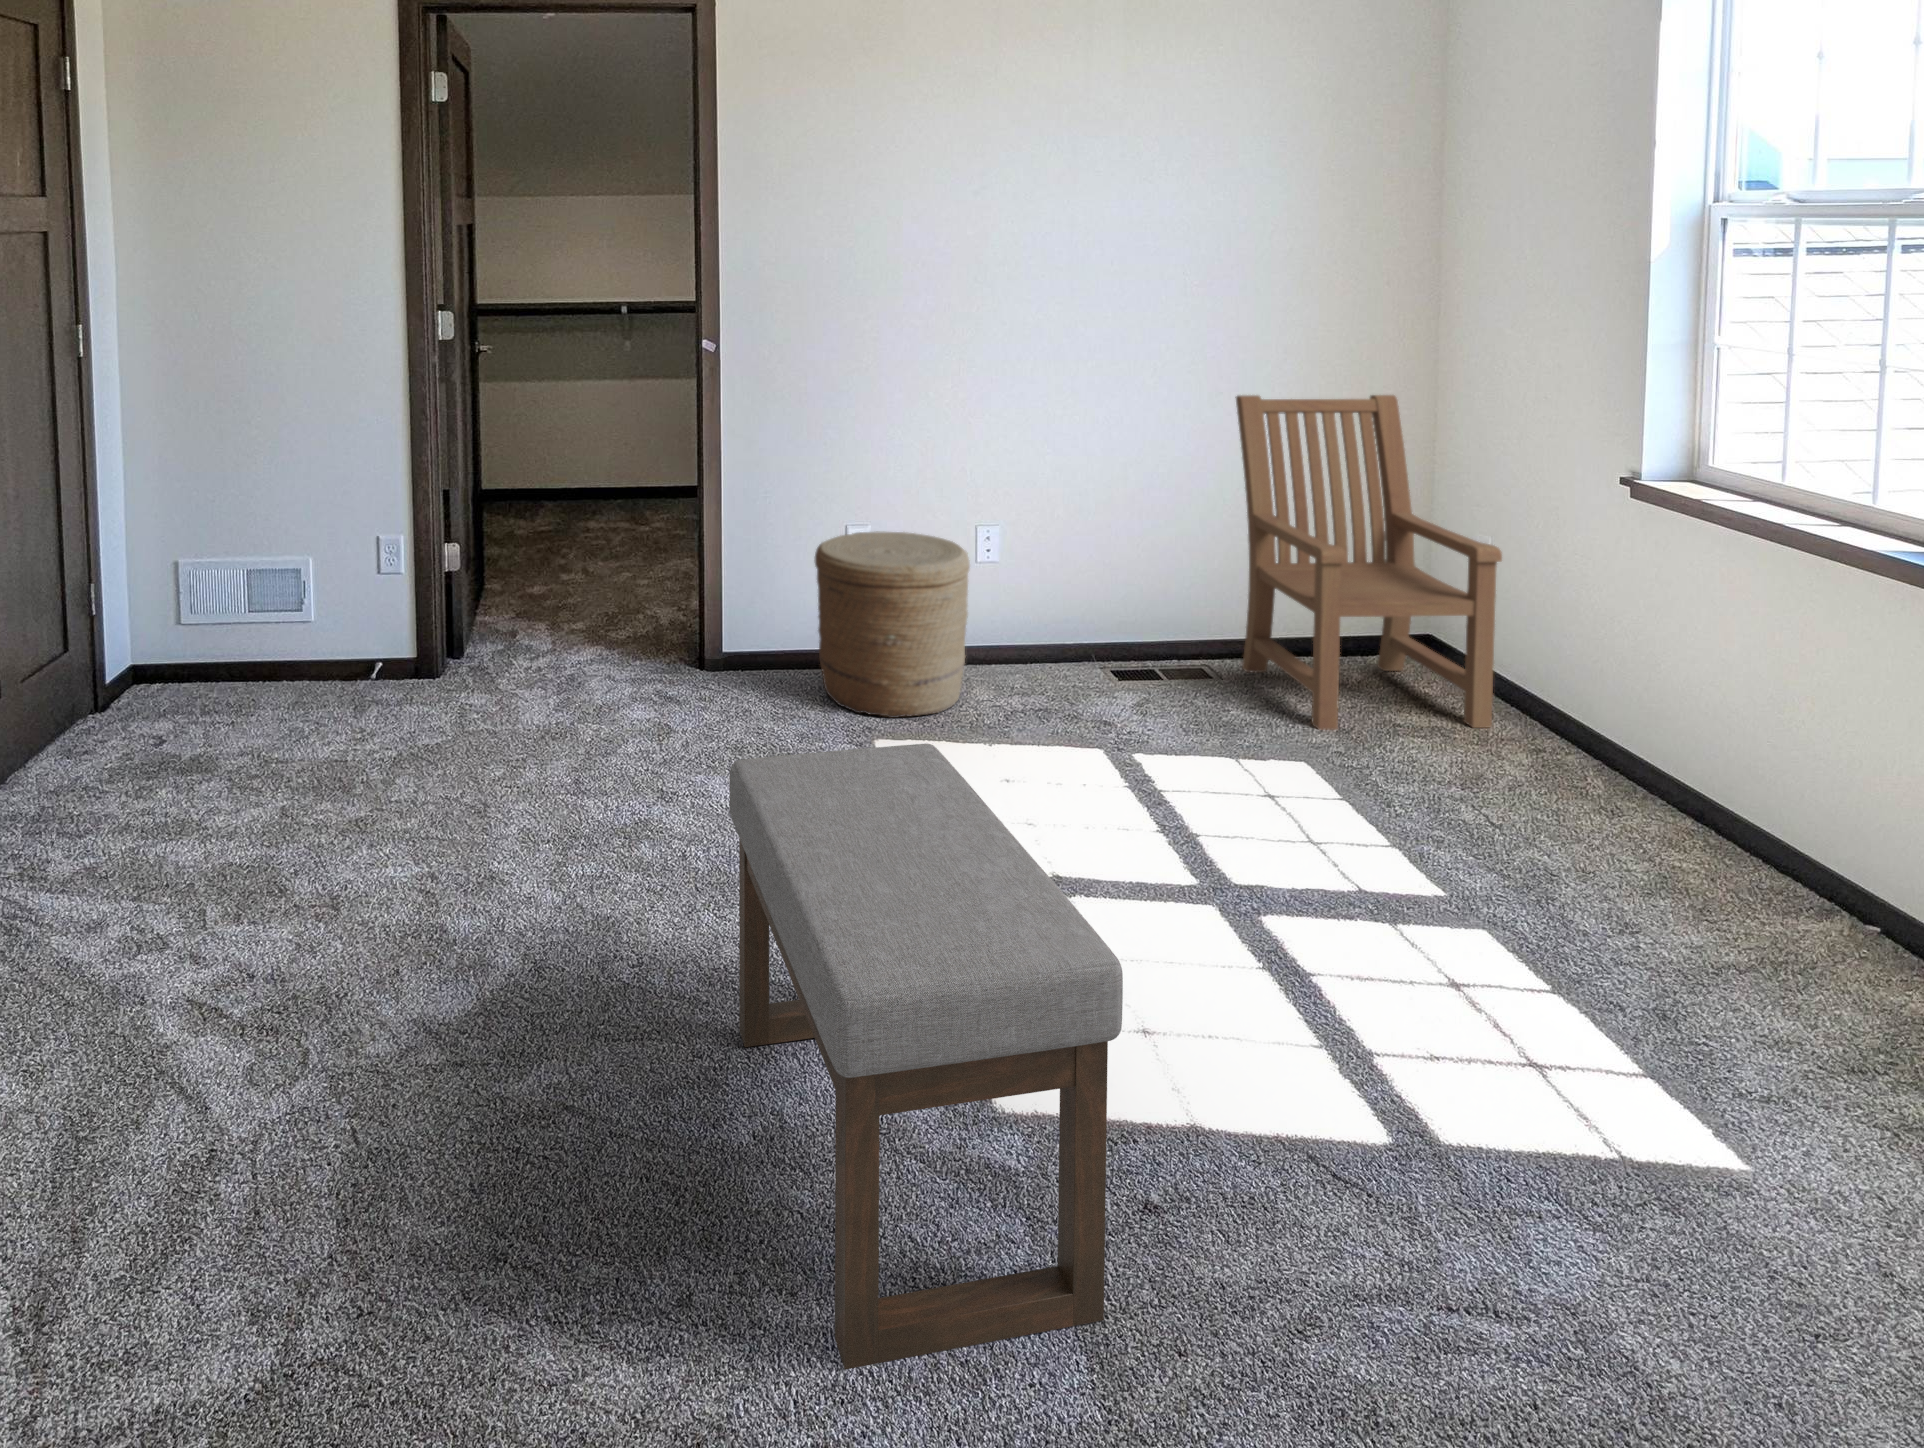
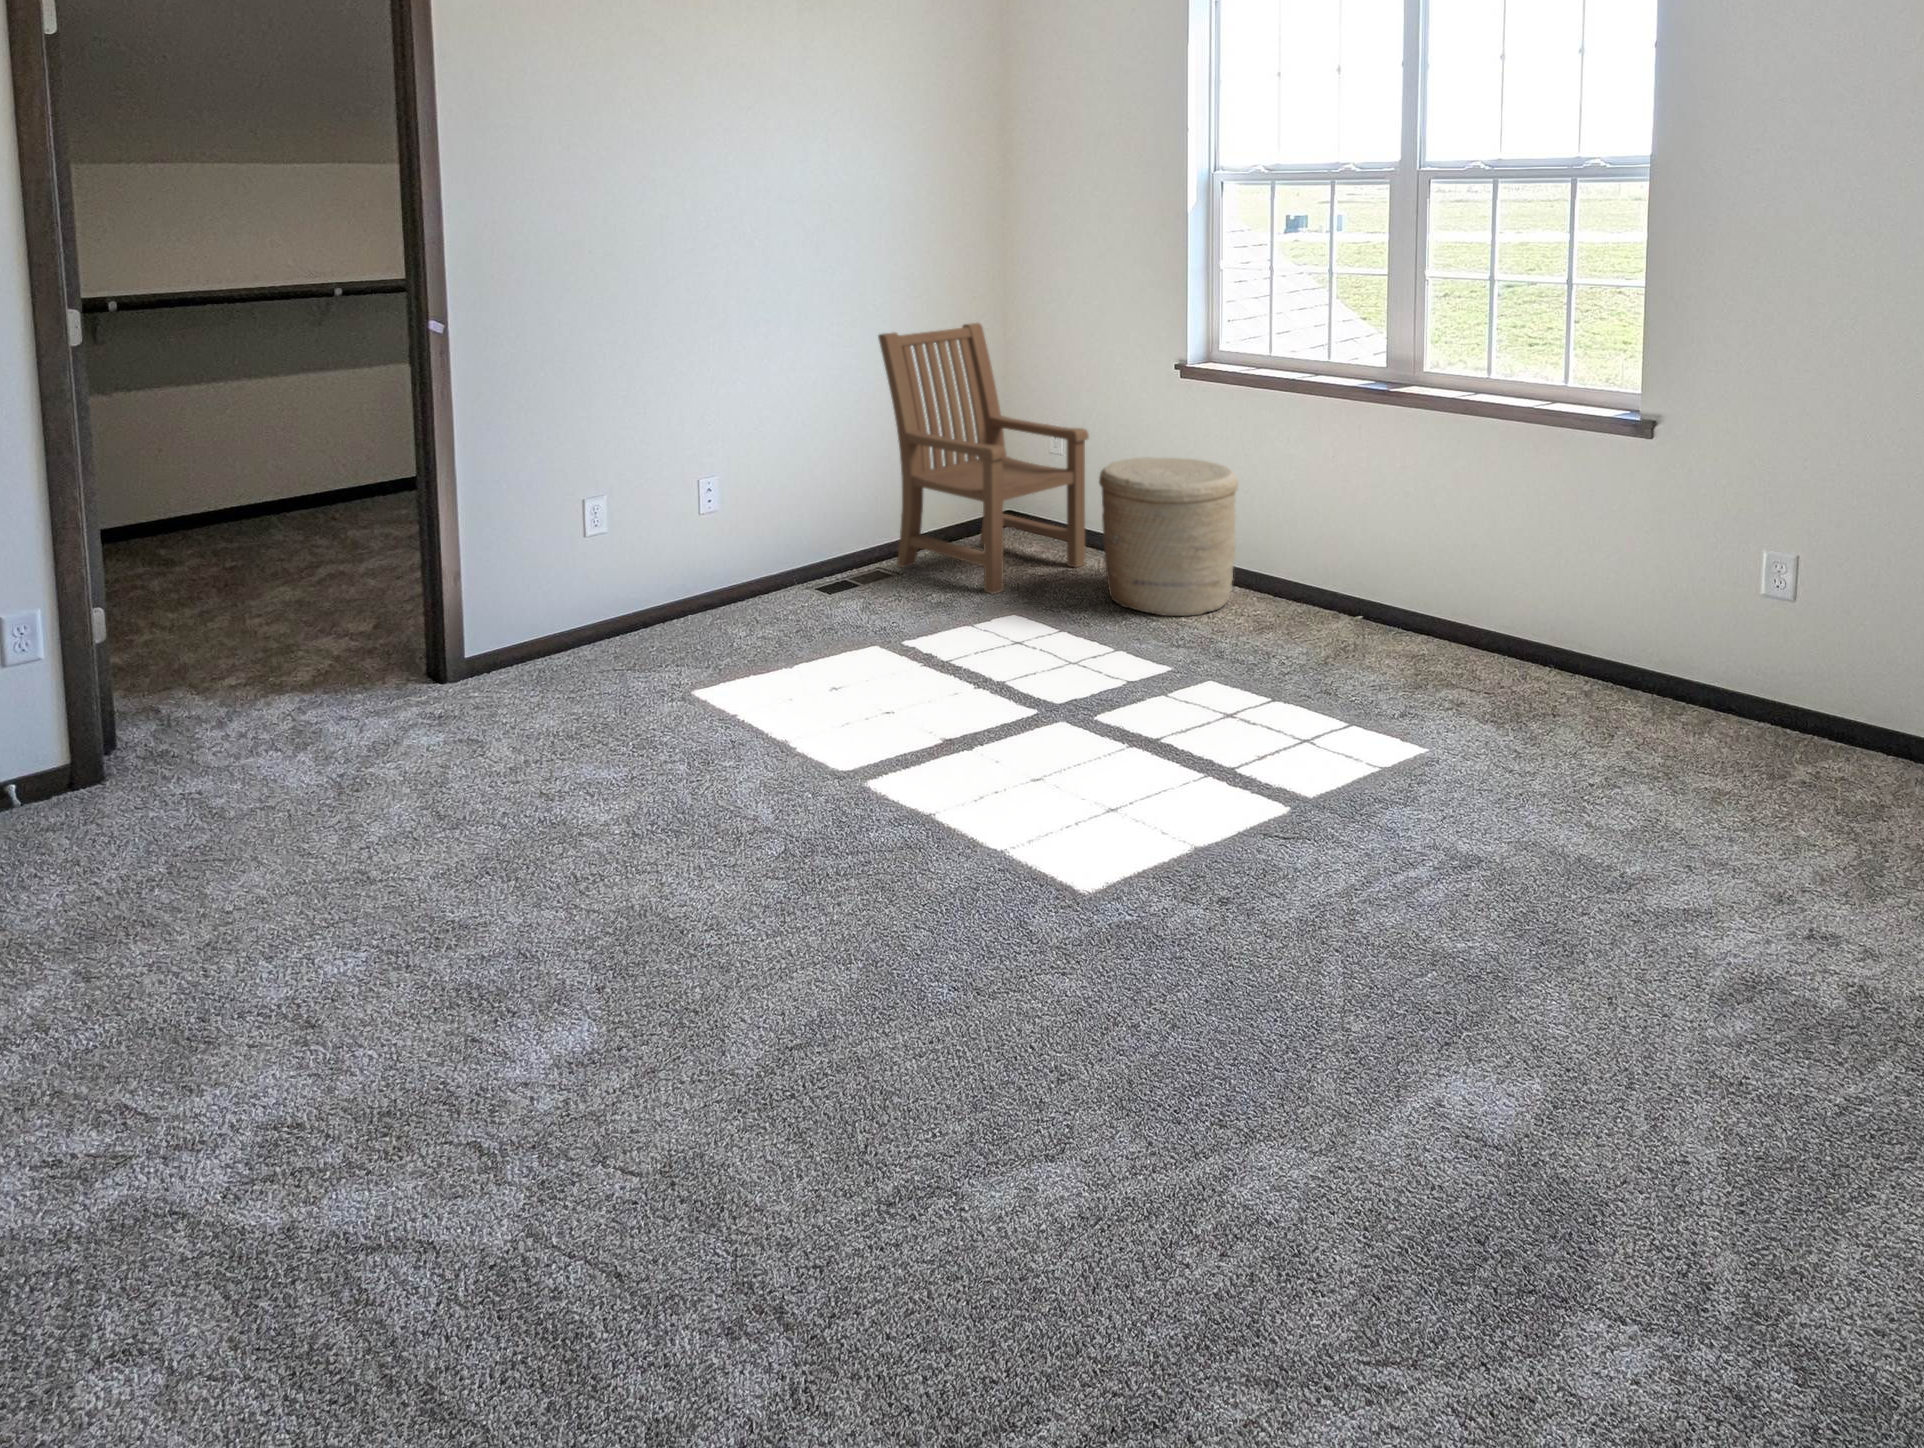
woven basket: present [815,531,970,718] -> present [1099,457,1238,616]
ottoman: present [729,744,1123,1370] -> none [866,632,1287,1053]

